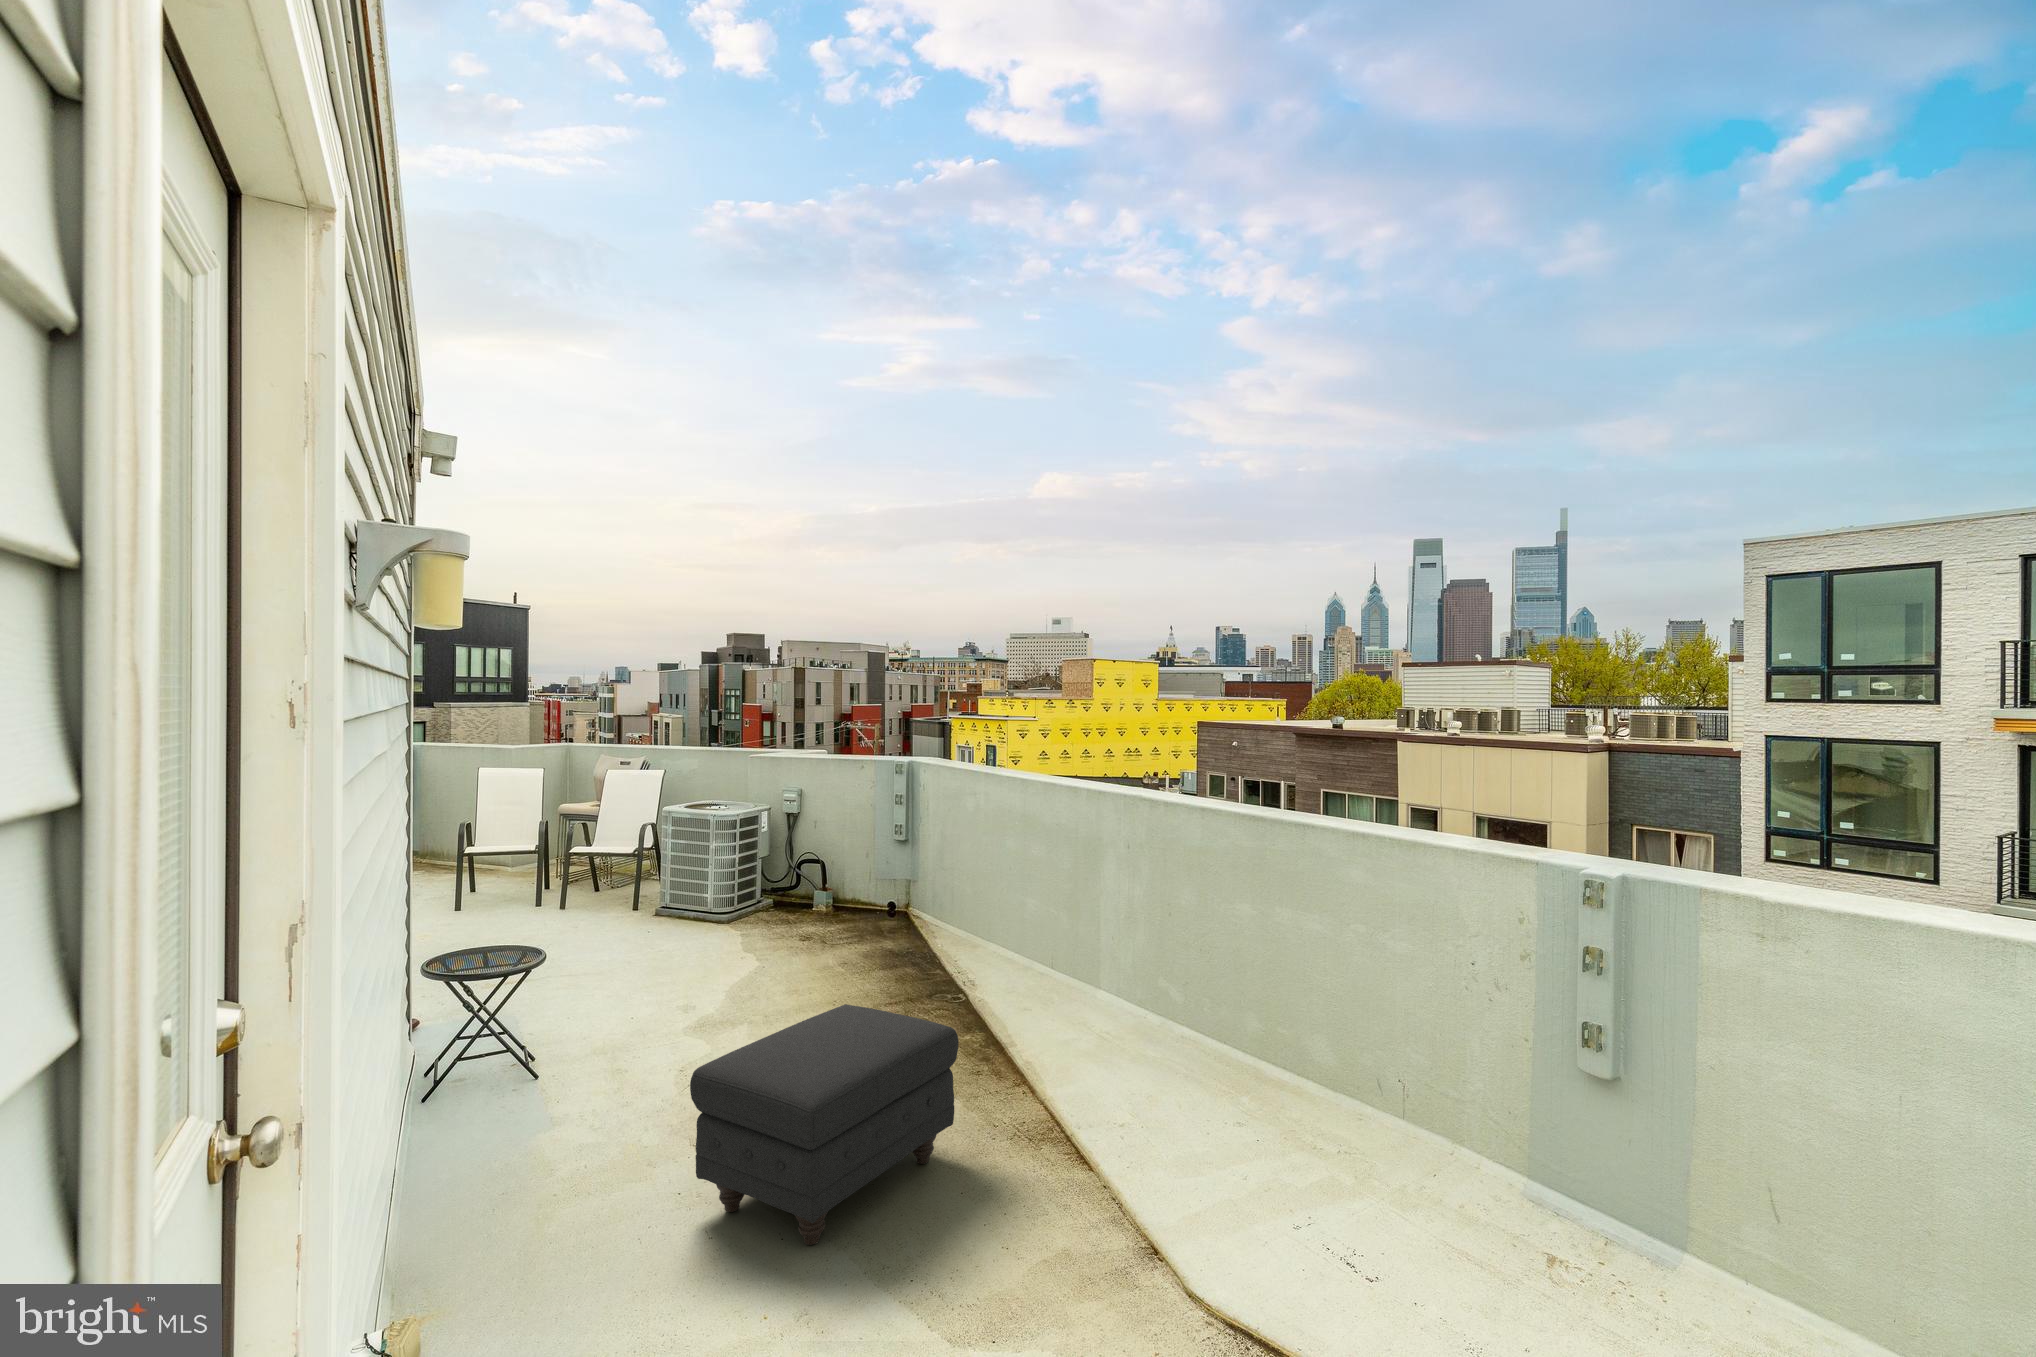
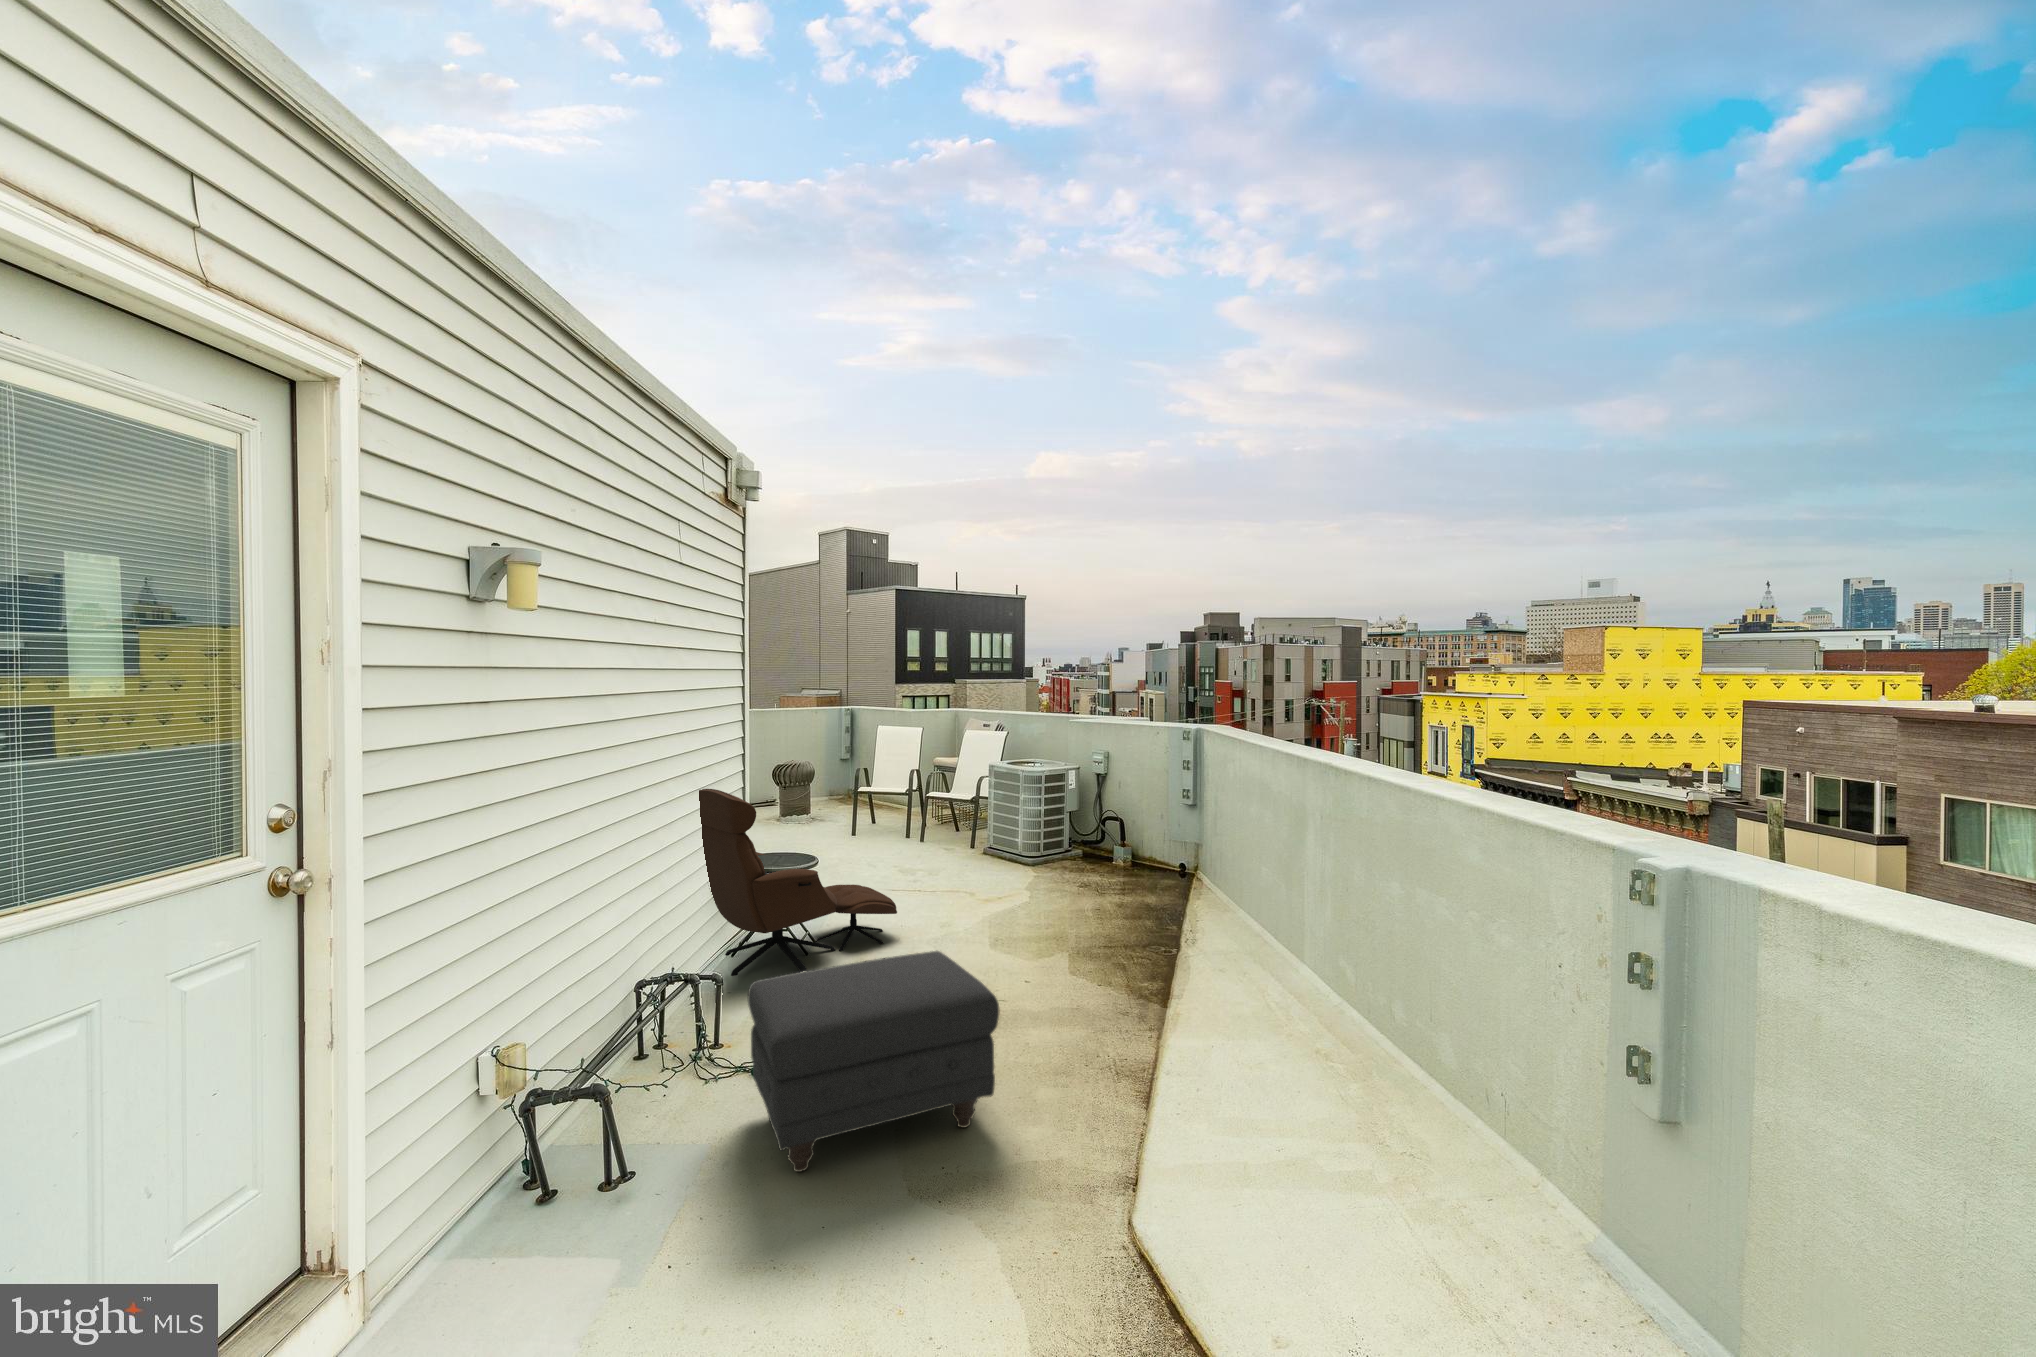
lounge chair: none [407,866,656,1099] -> present [699,789,897,976]

